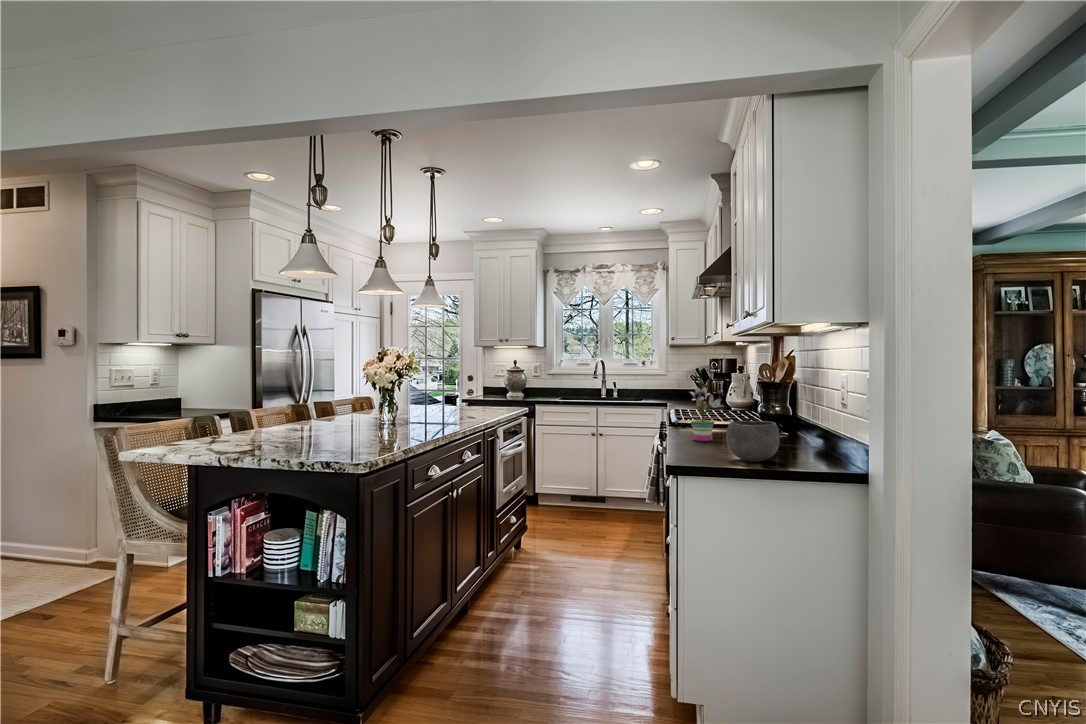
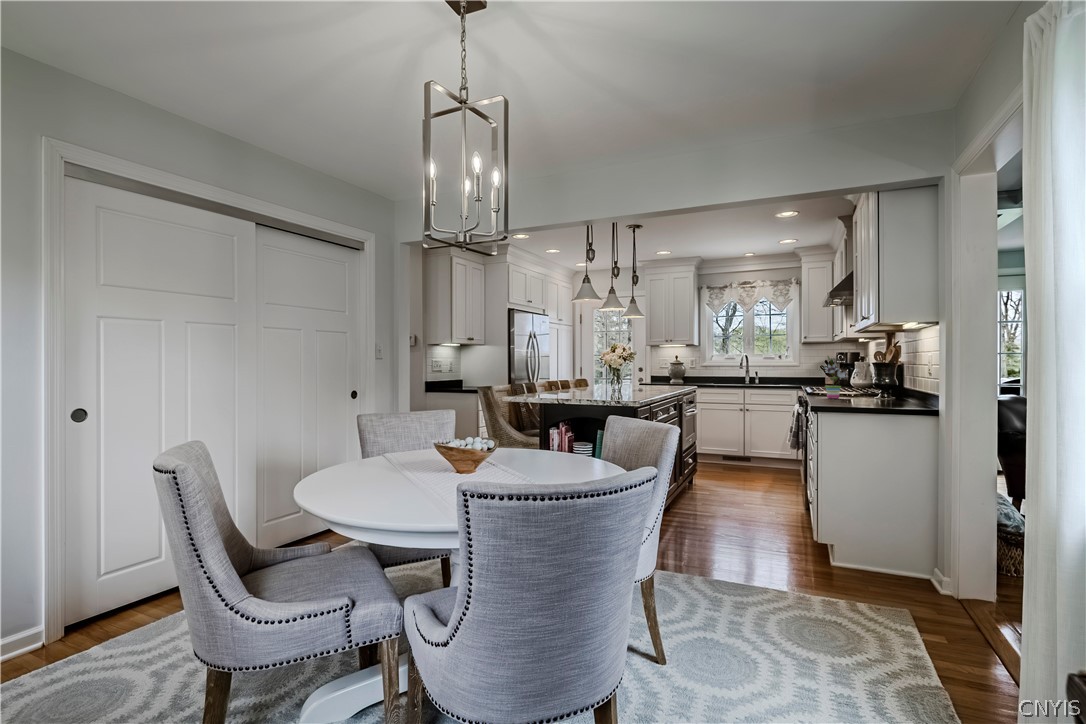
ceramic bowl: present [726,421,780,462] -> none [849,381,884,404]

